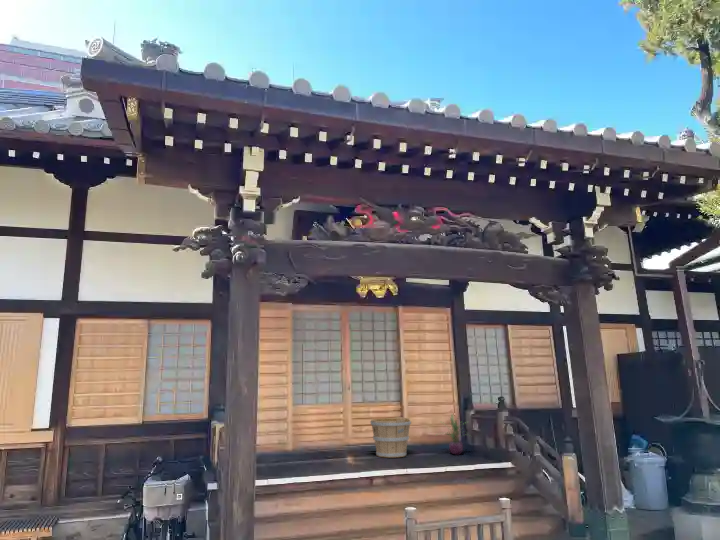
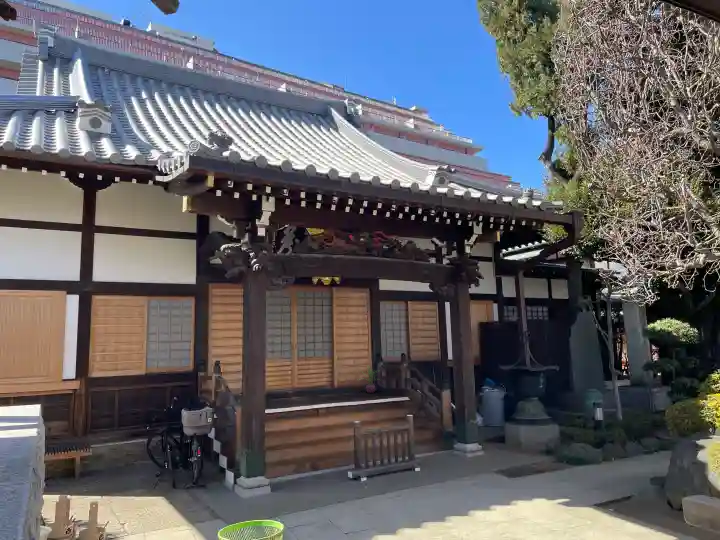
wooden bucket: present [370,417,411,458] -> none [311,368,341,396]

